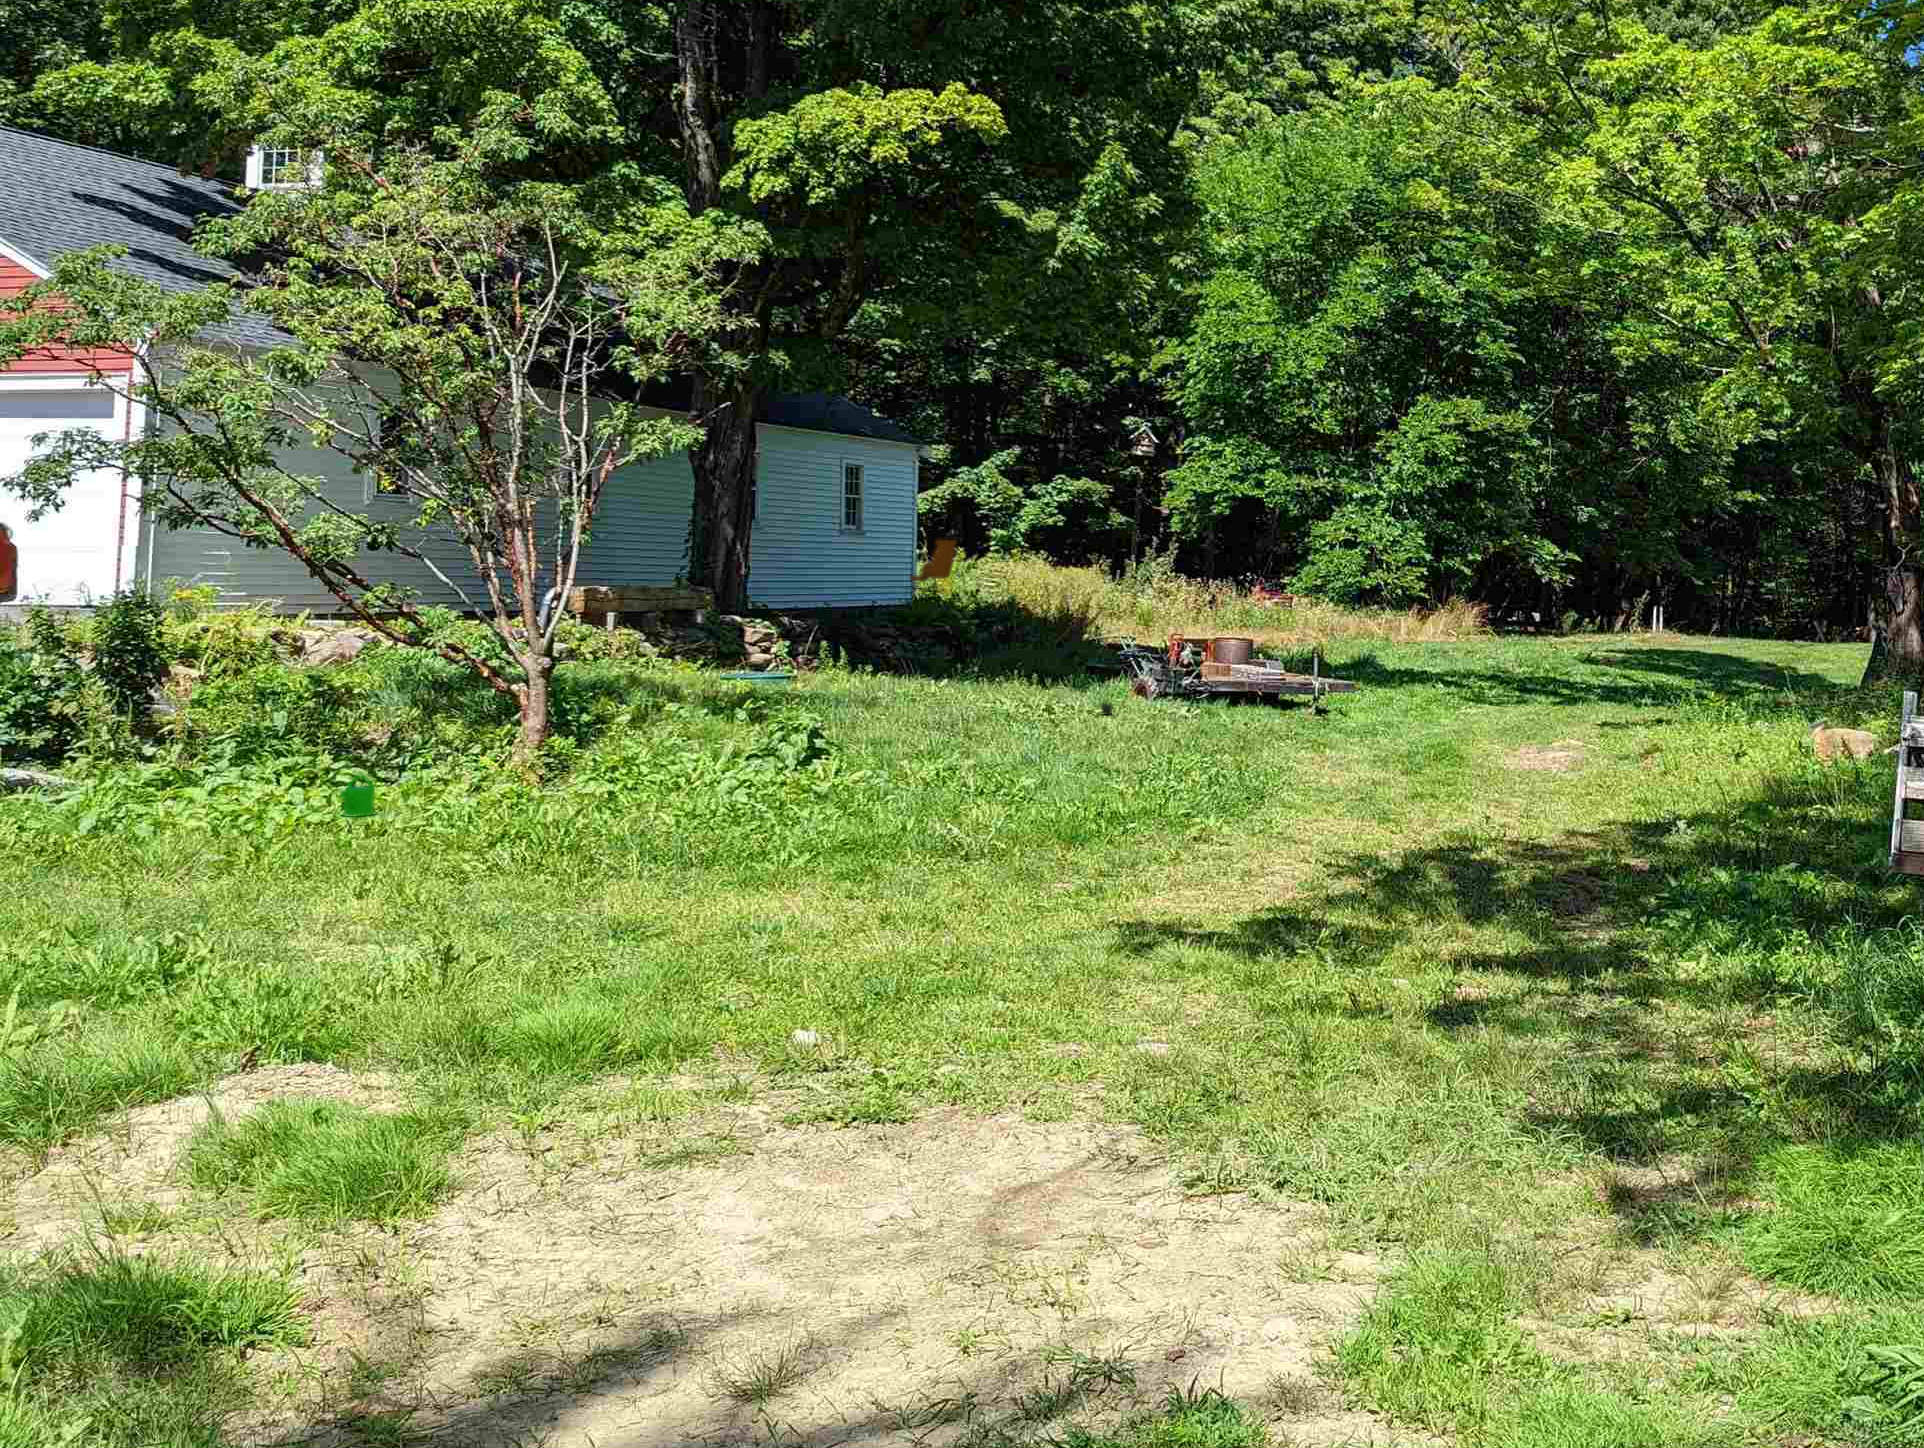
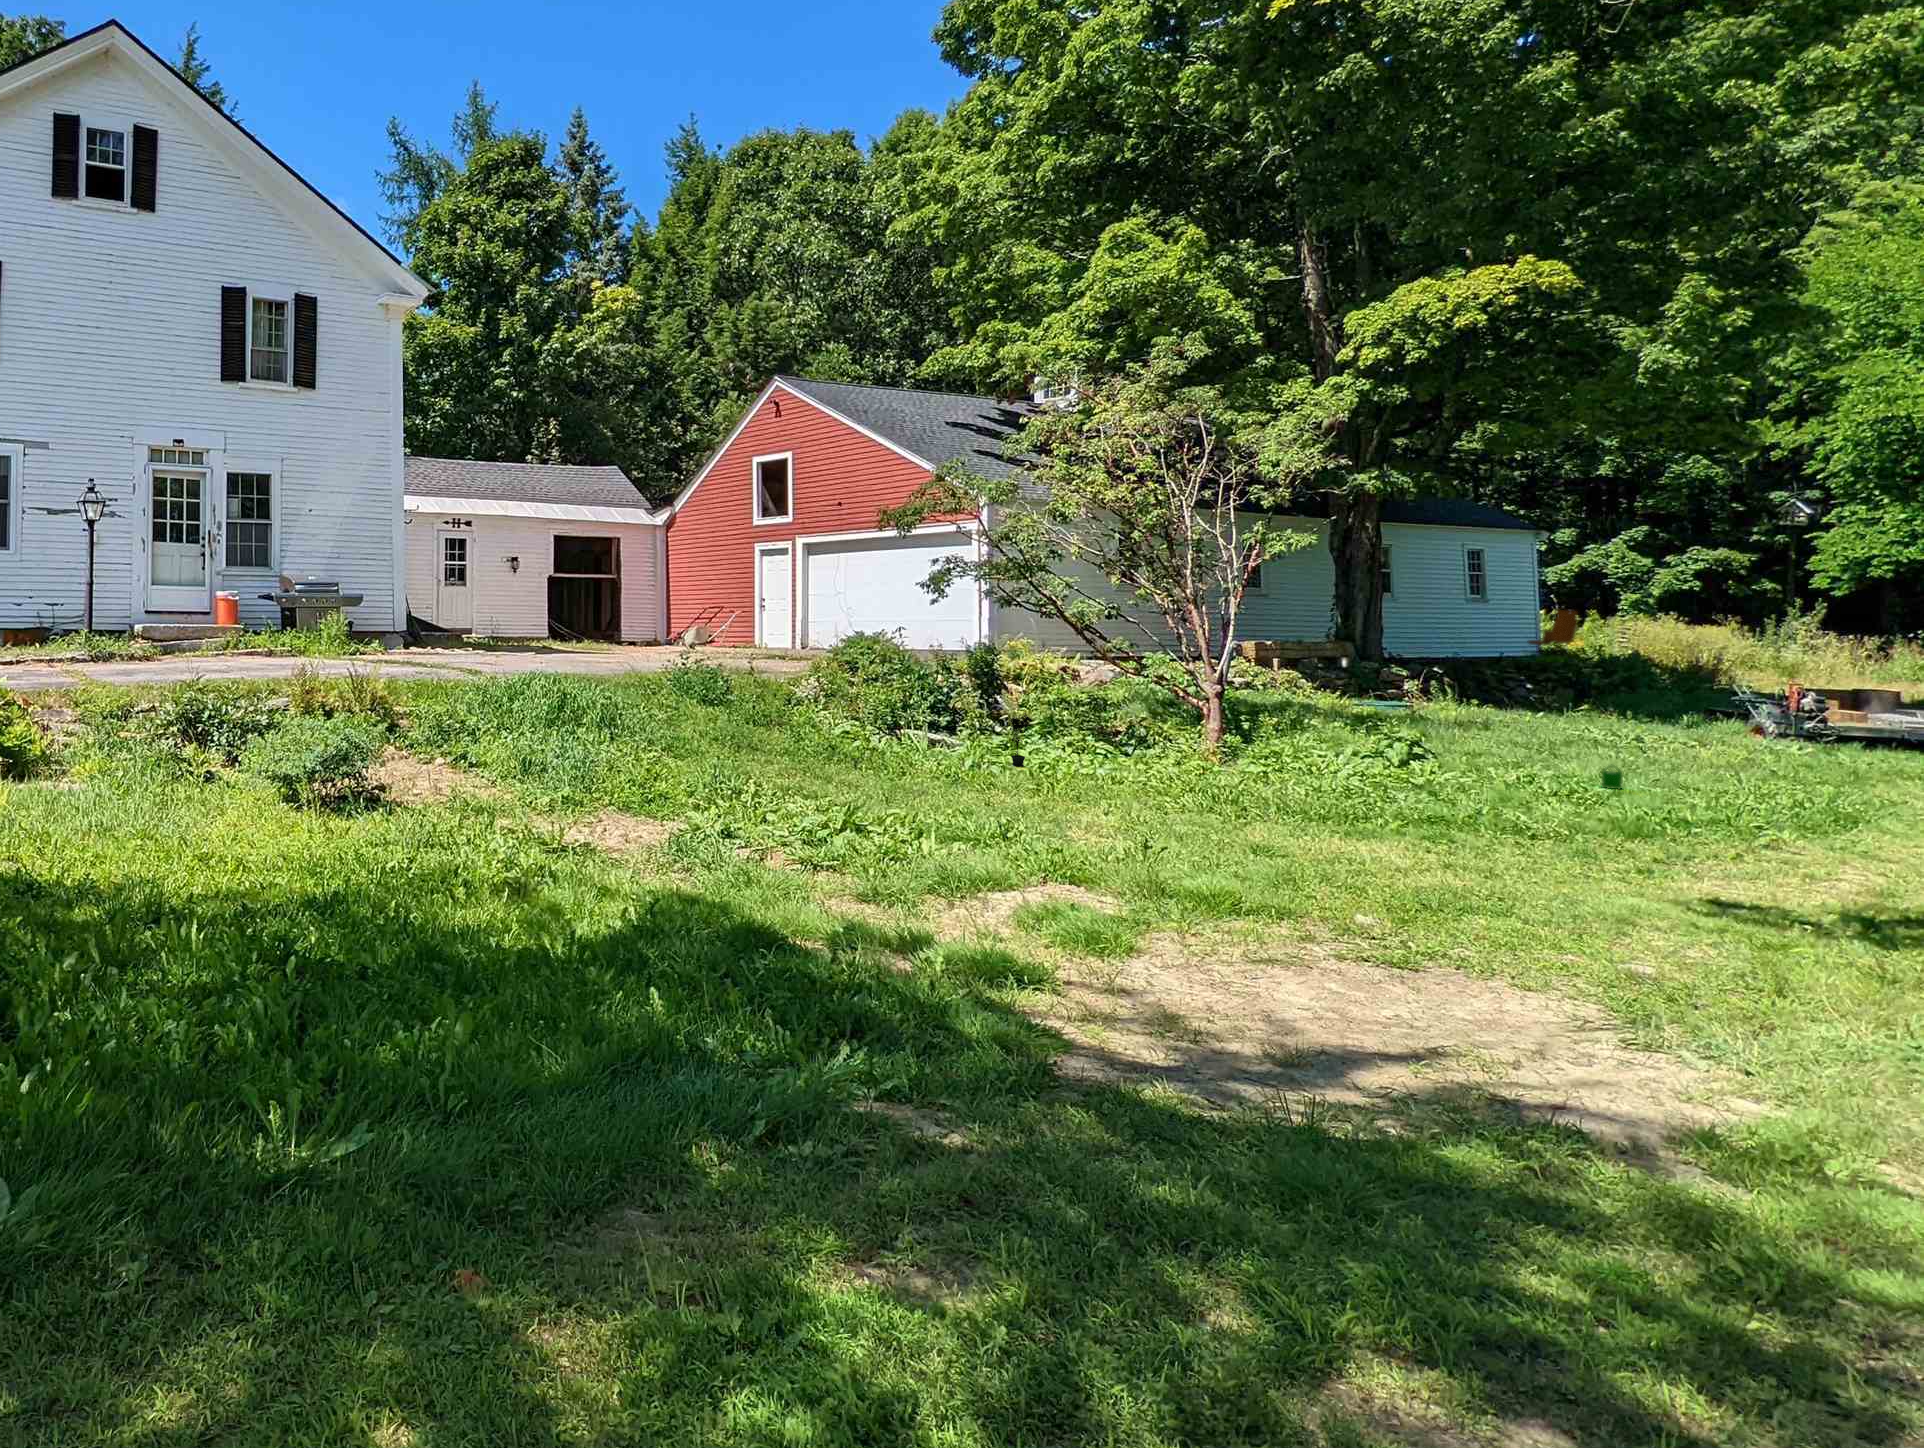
potted plant: present [1101,660,1121,715] -> present [1007,713,1032,766]
watering can: present [339,774,375,817] -> present [1602,766,1623,789]

